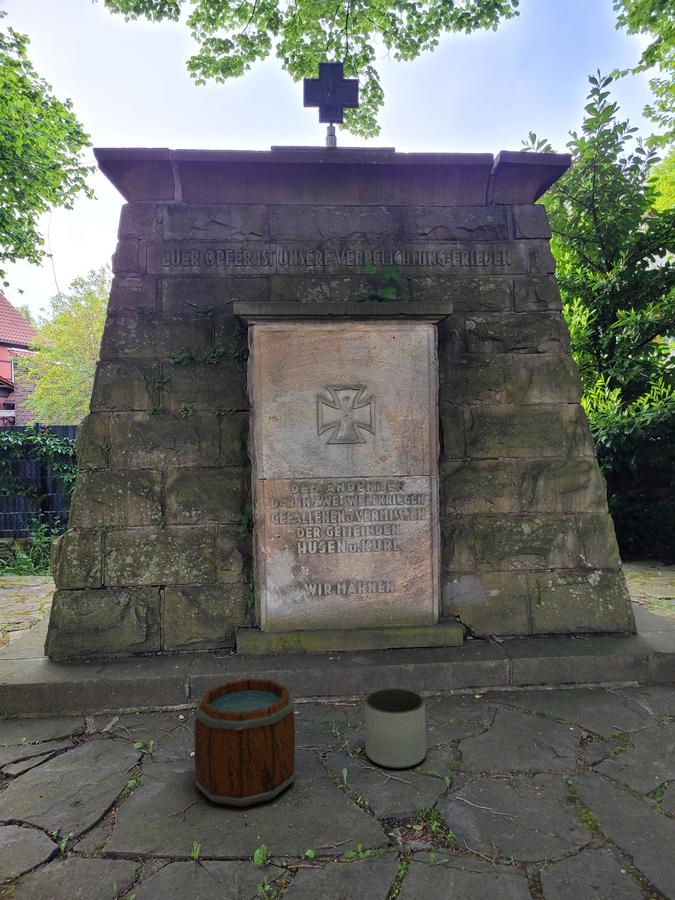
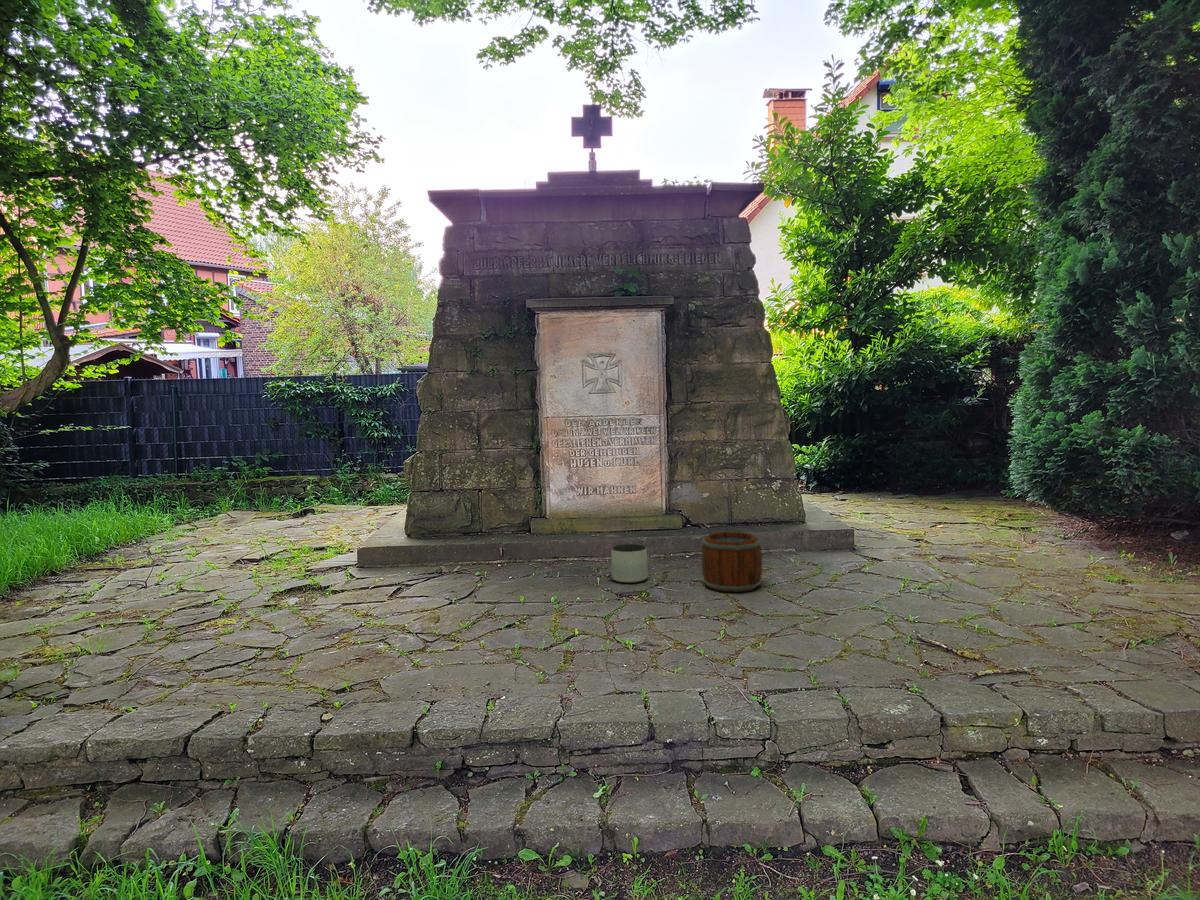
bucket: present [194,679,296,807] -> present [702,532,762,592]

